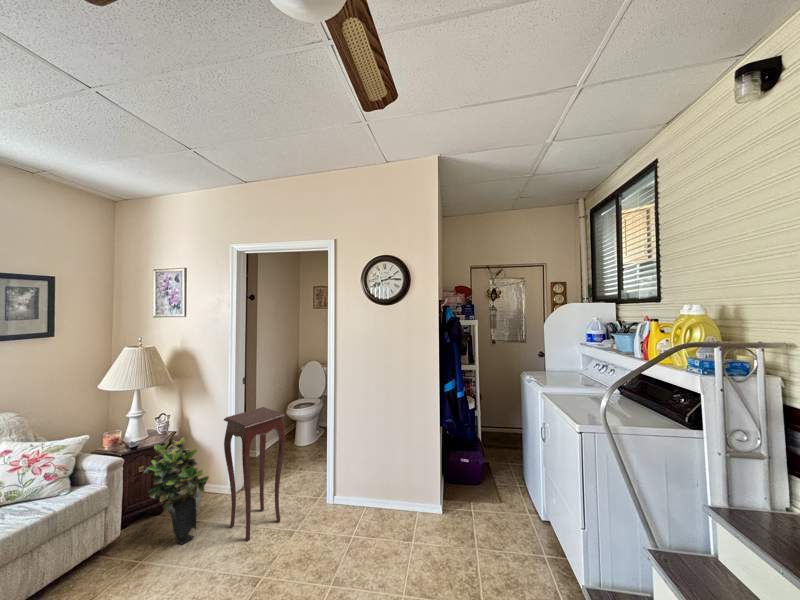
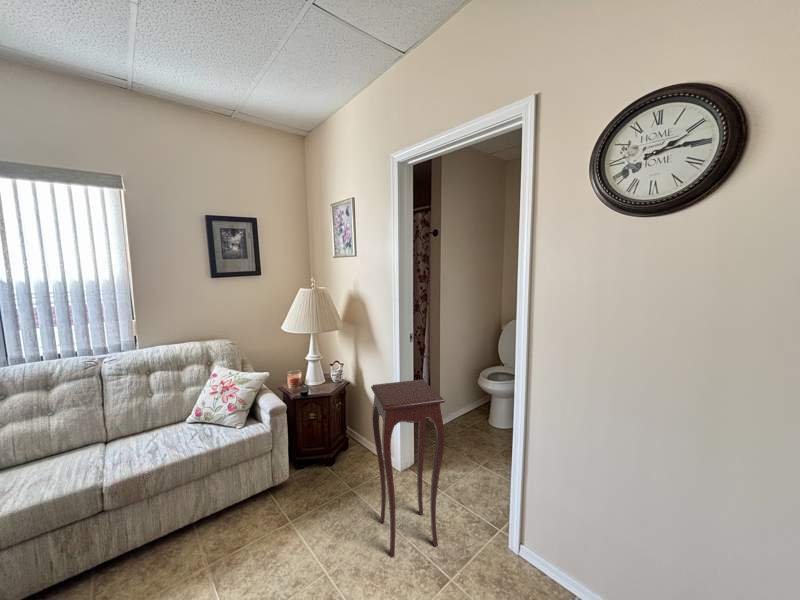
potted plant: present [144,438,209,544] -> none [296,395,362,520]

